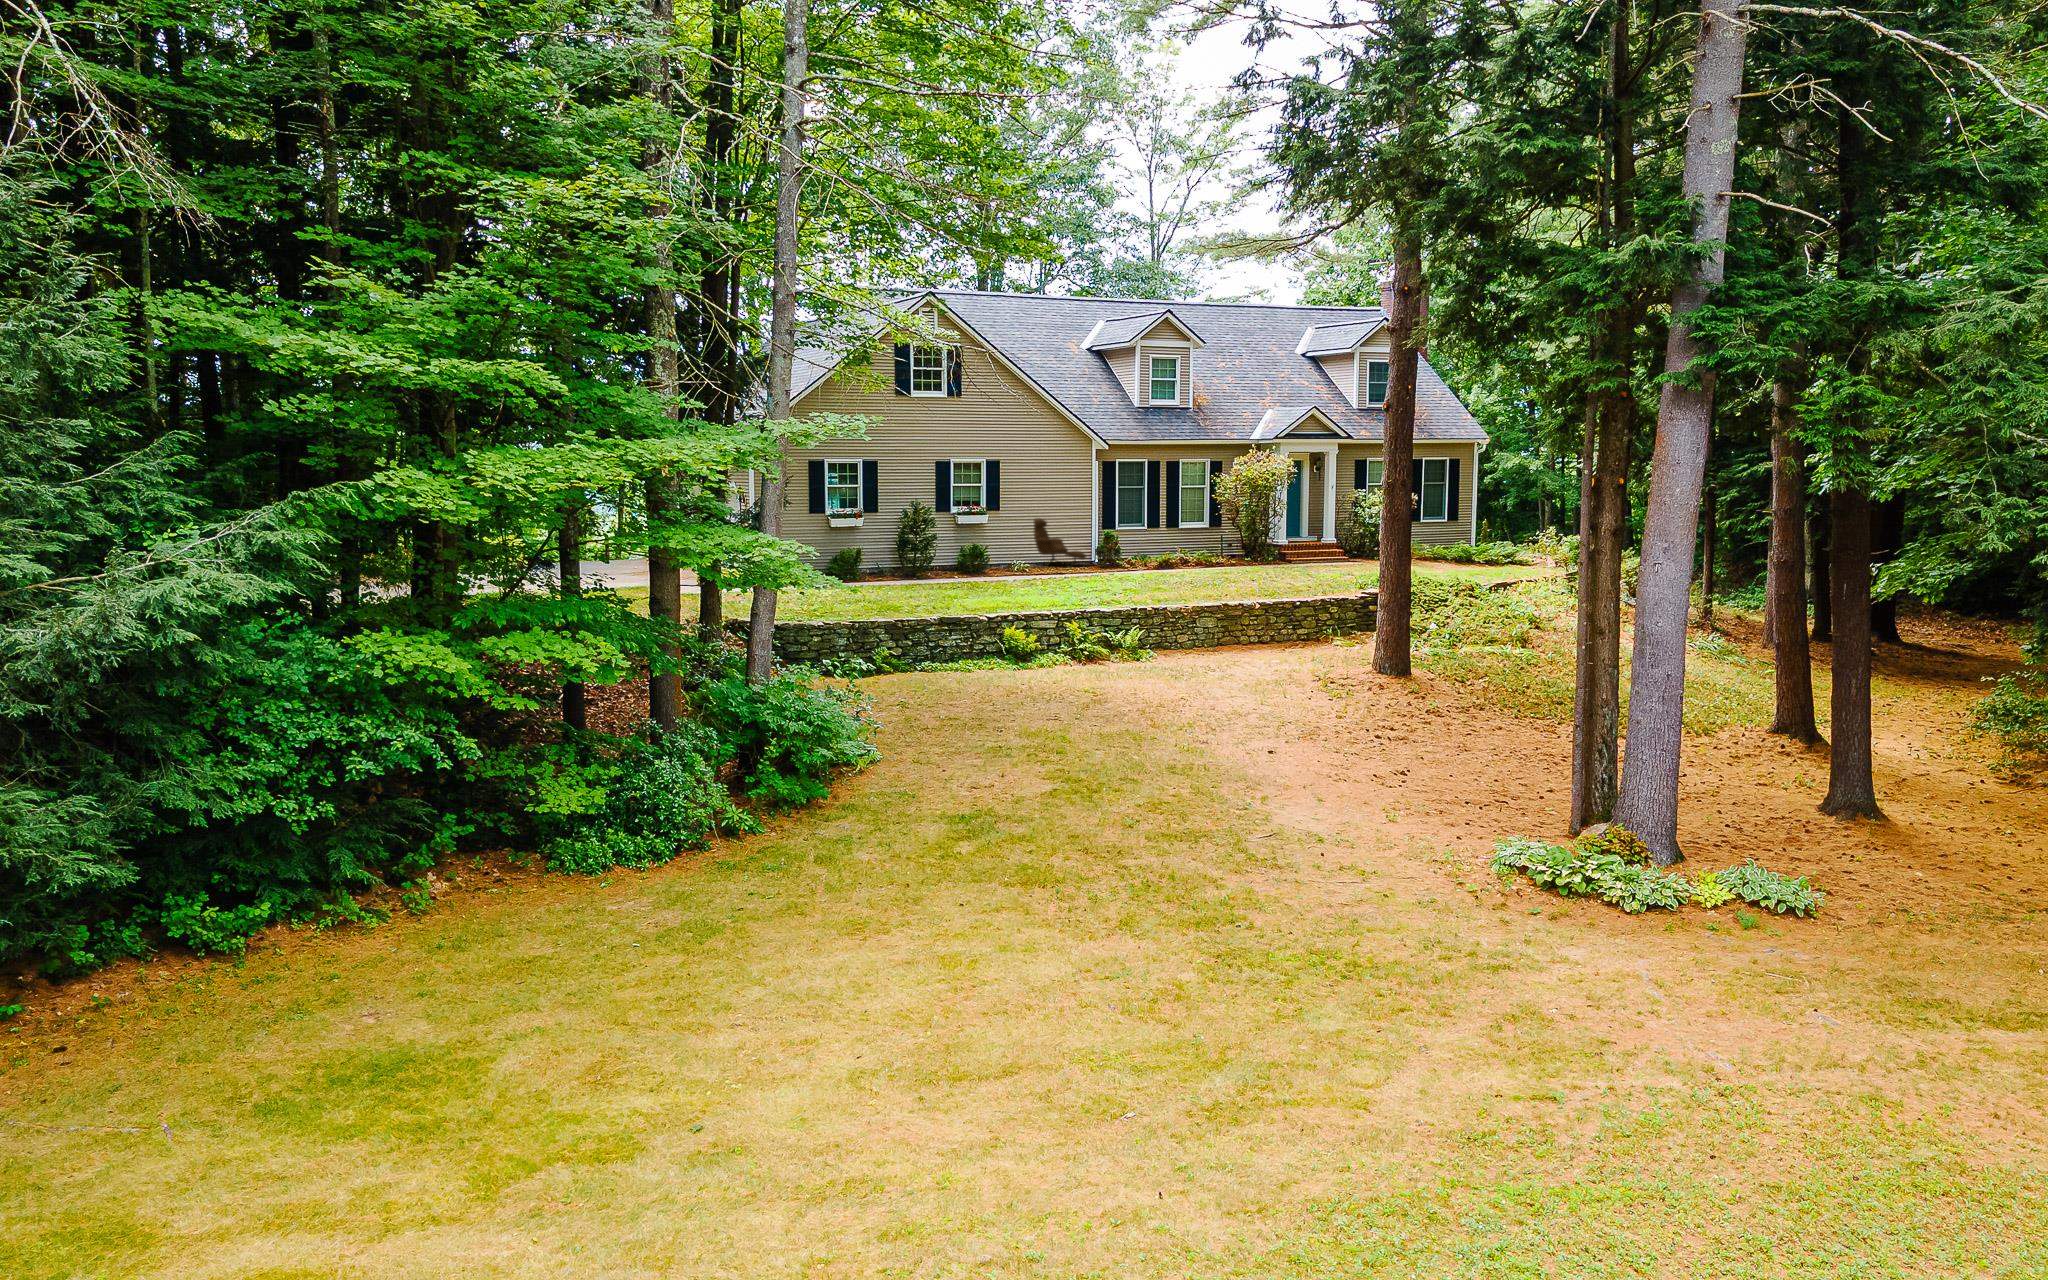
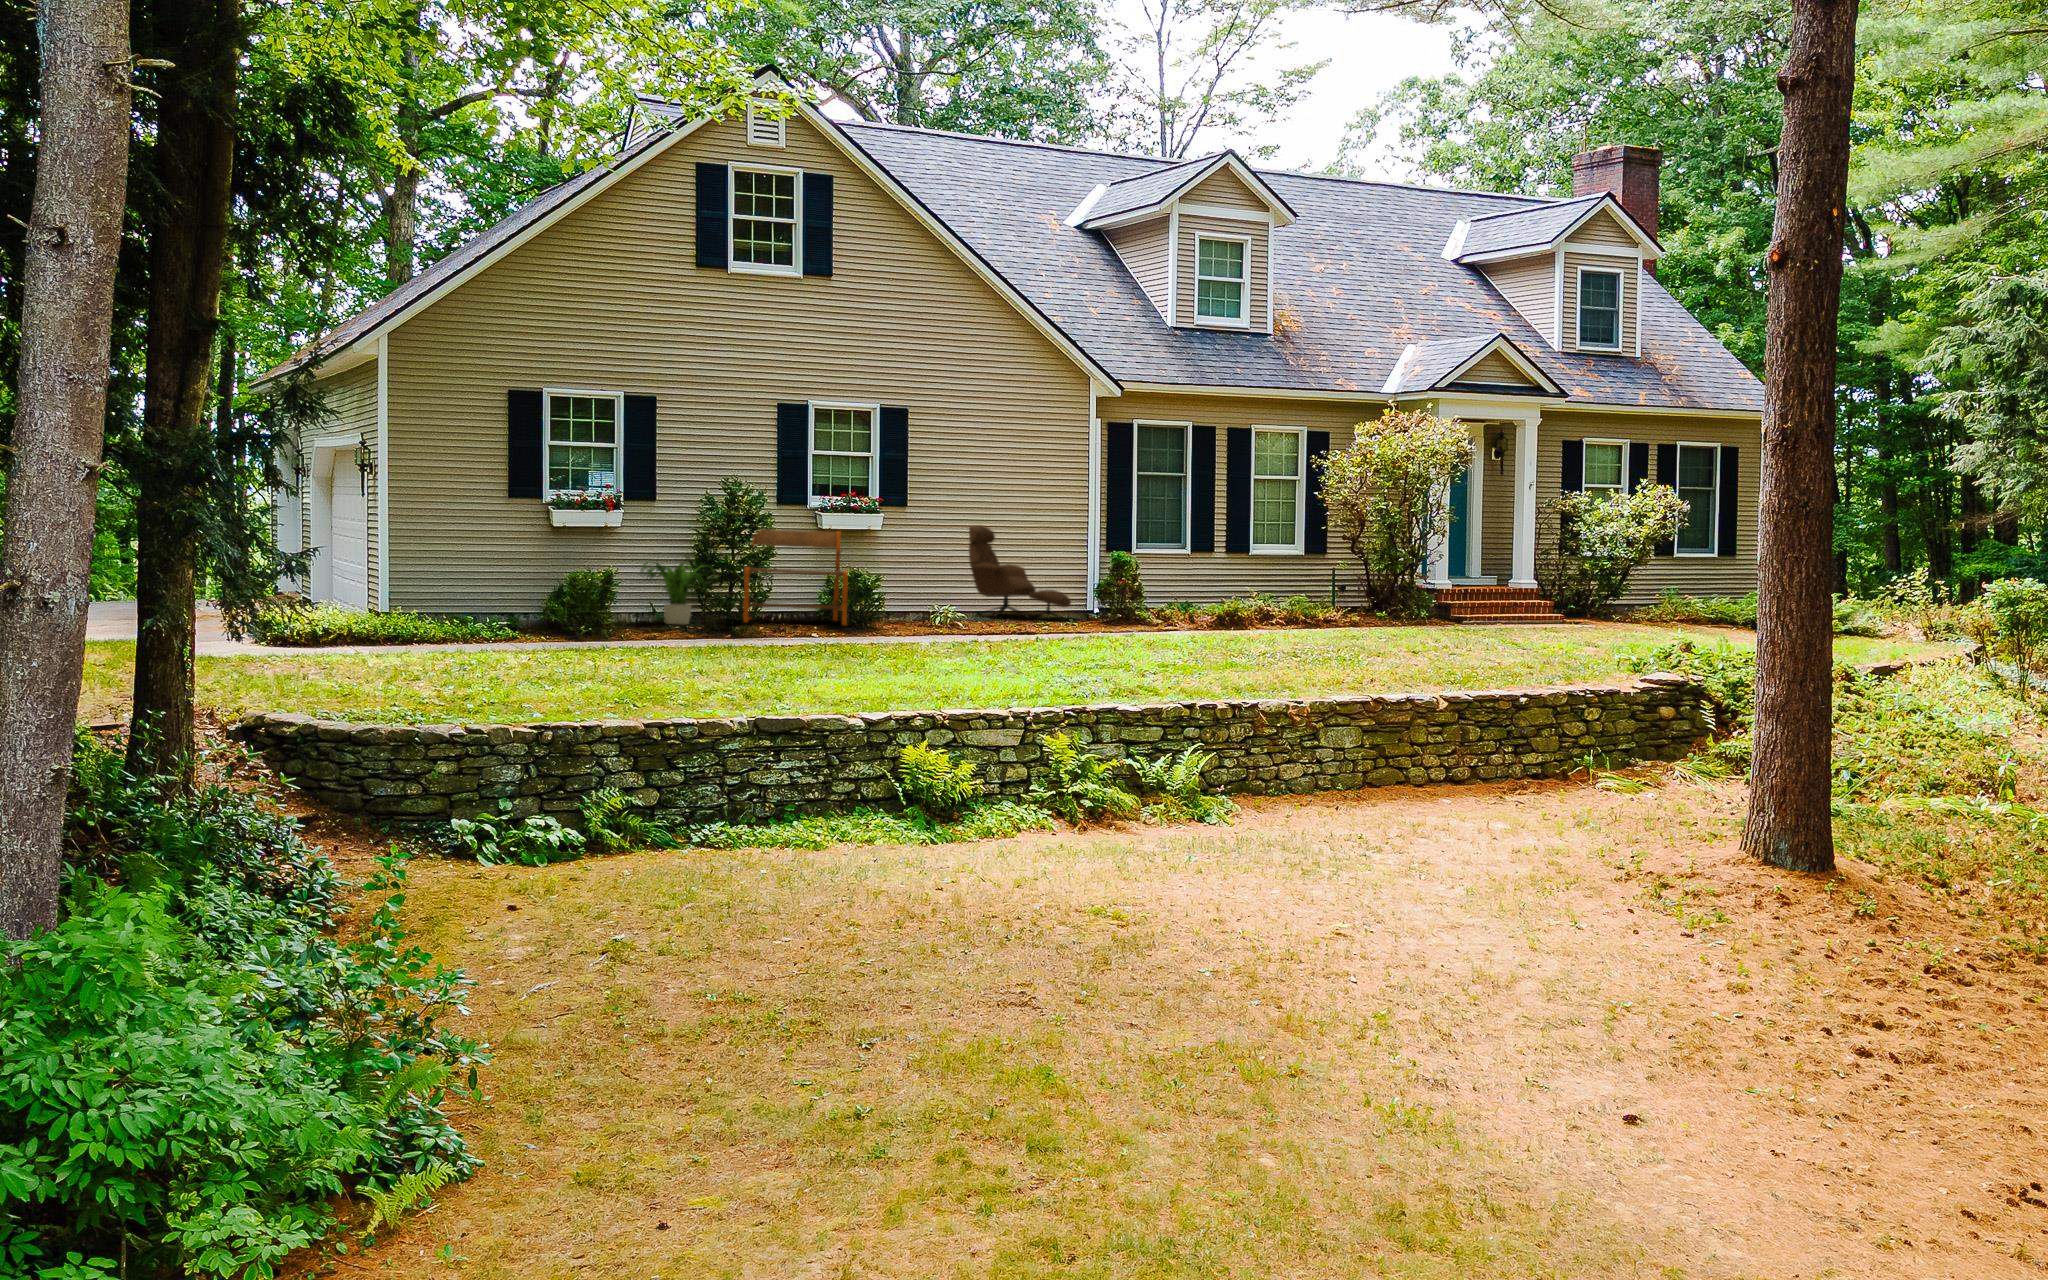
bench: none [921,524,973,572] -> present [743,529,848,625]
potted plant: none [872,543,909,574] -> present [641,562,715,624]

